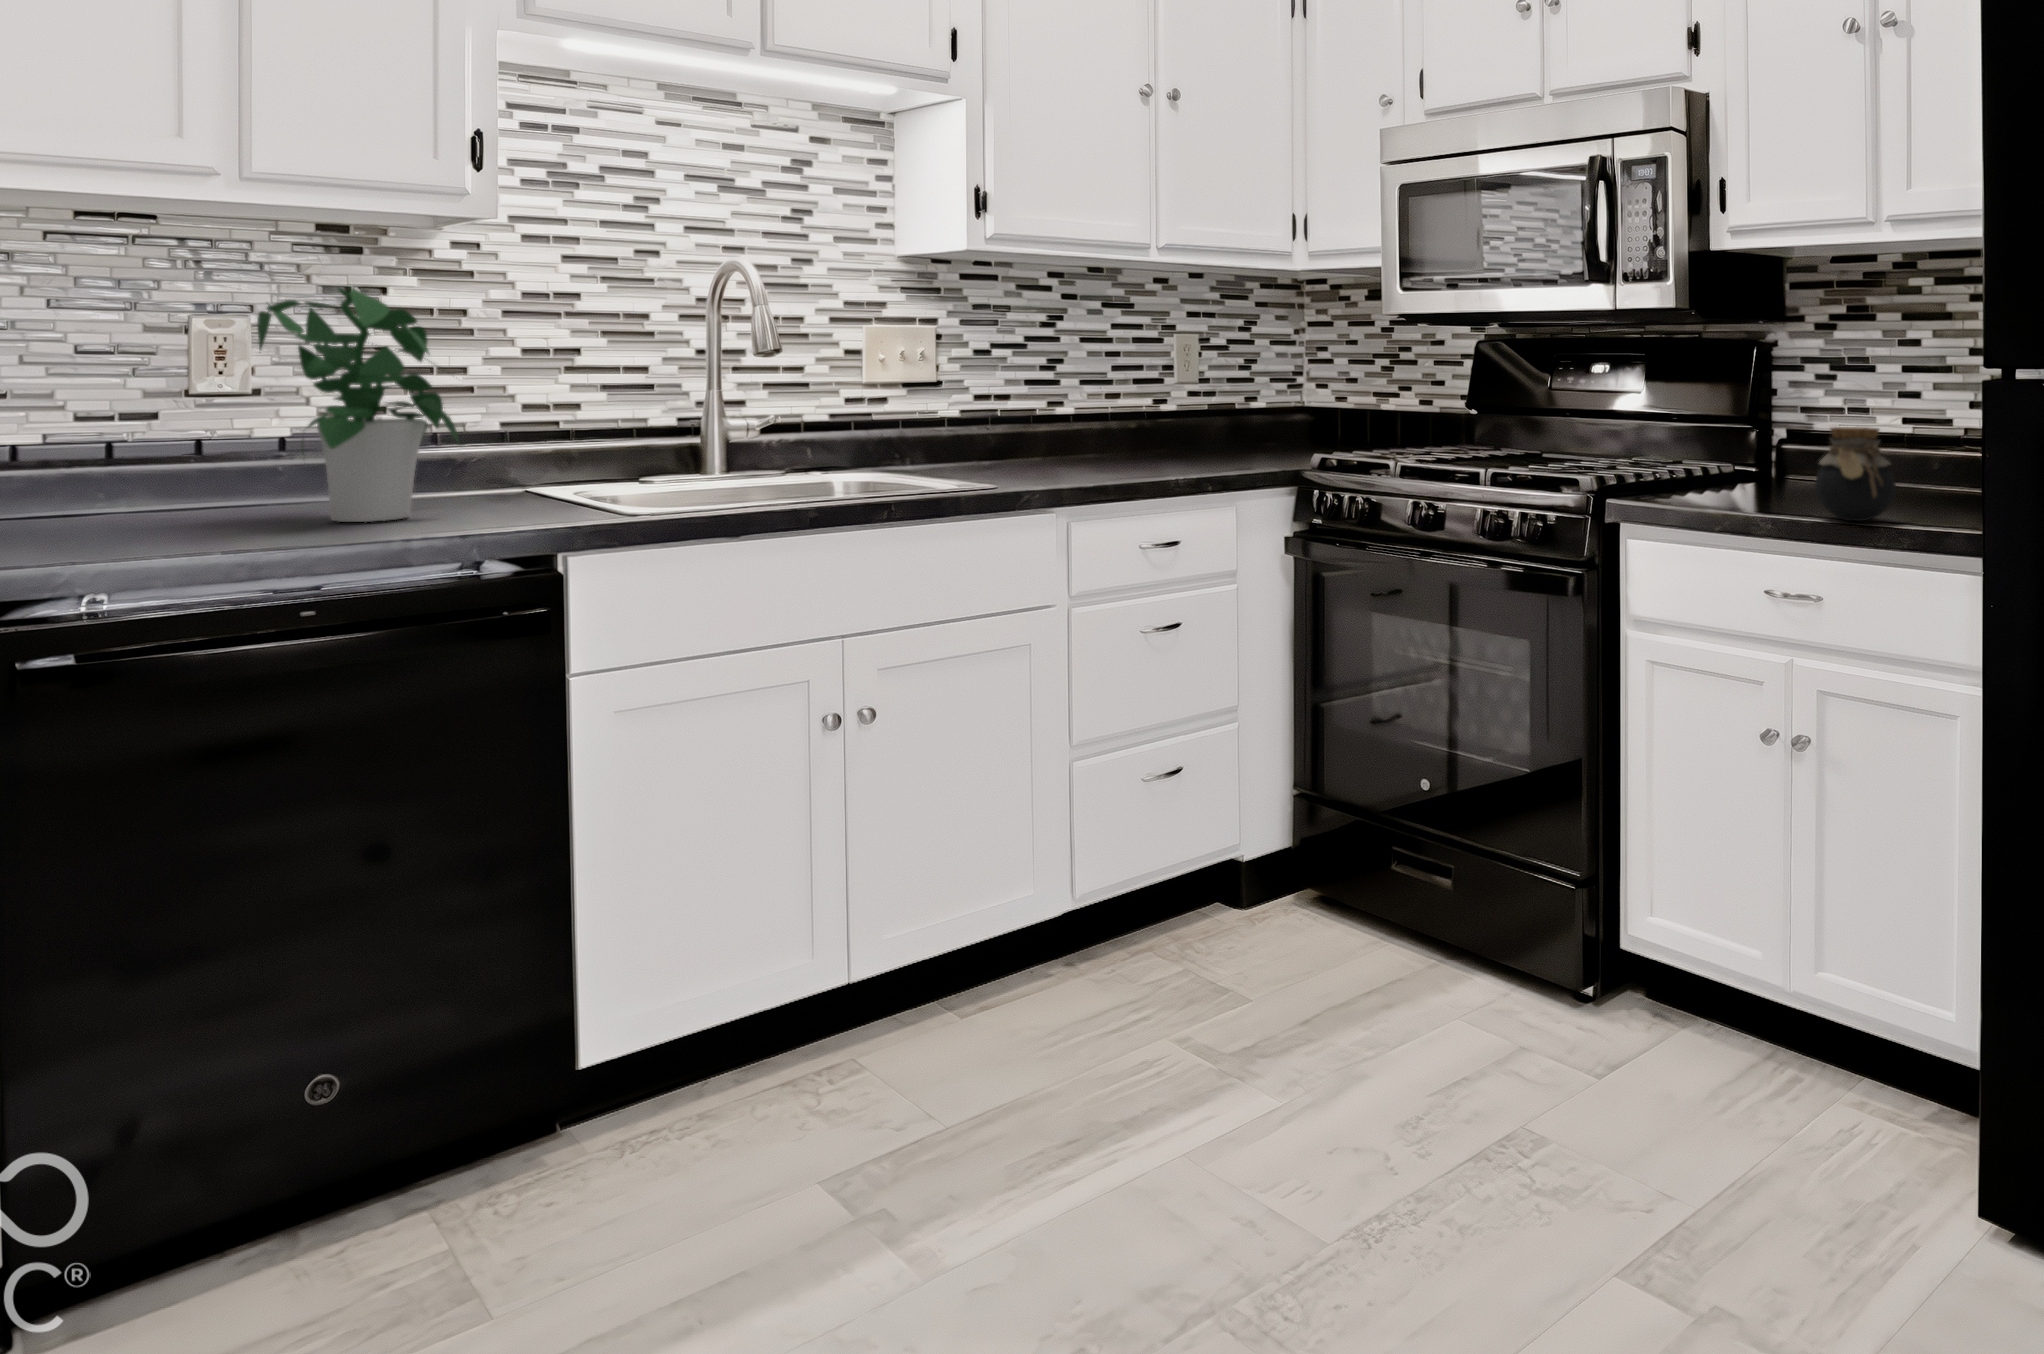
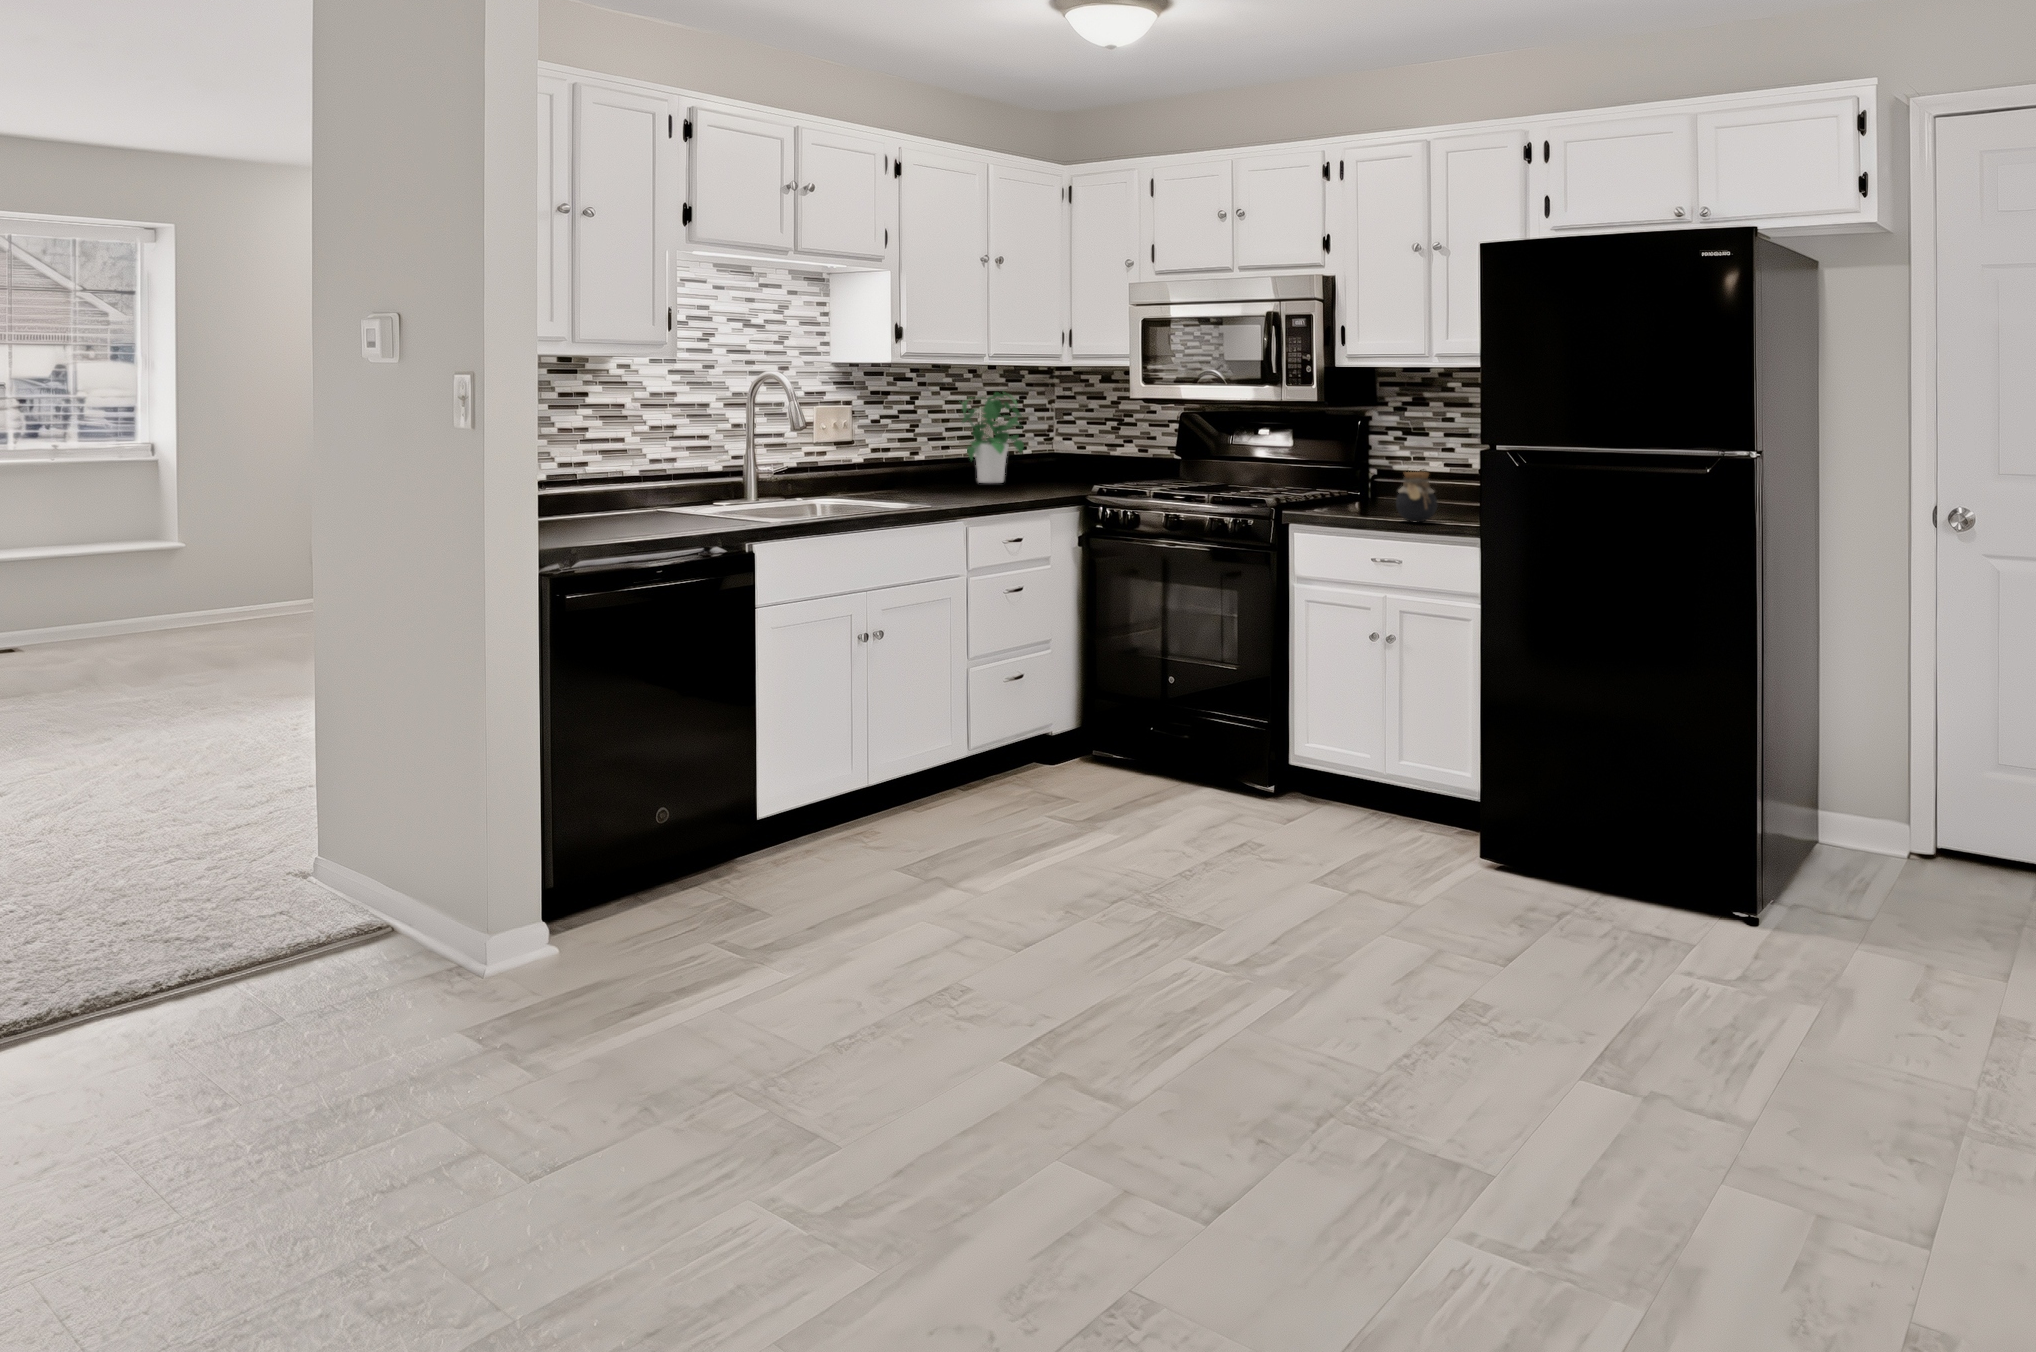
potted plant: present [257,288,459,522] -> present [959,392,1024,483]

